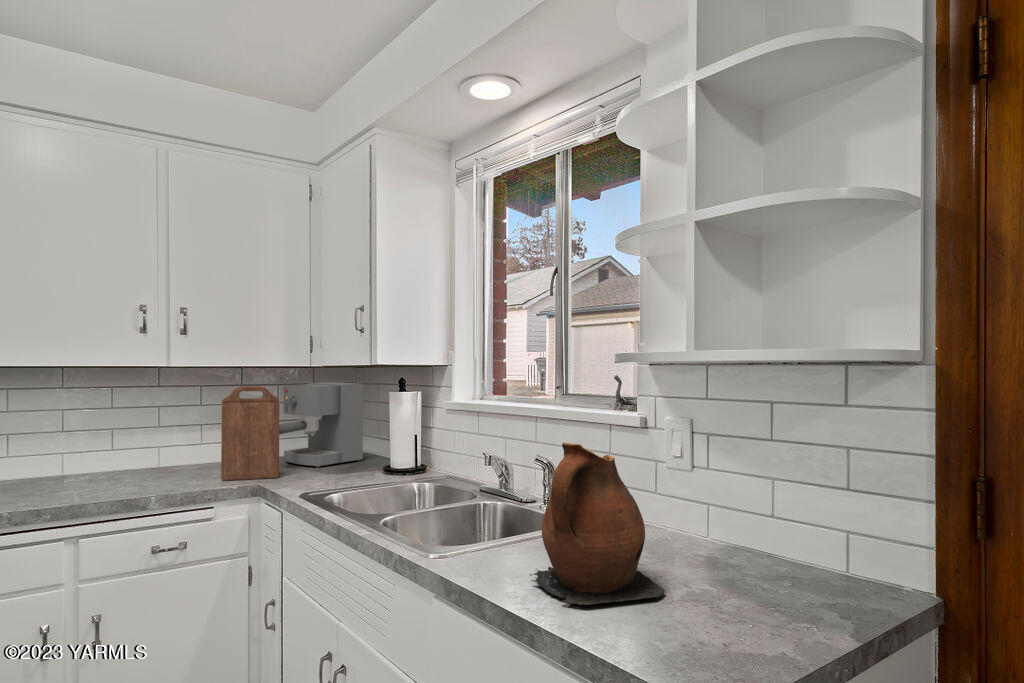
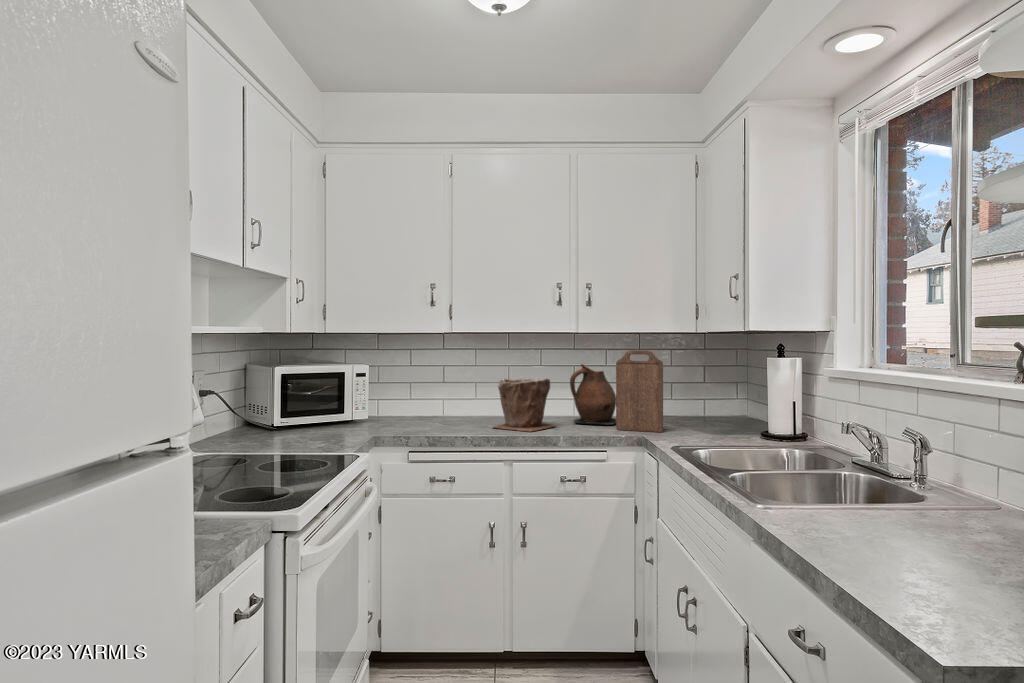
coffee maker: present [279,382,363,468] -> none [663,350,747,428]
plant pot: none [39,424,139,498] -> present [493,378,556,431]
ceramic pitcher: present [530,443,665,605] -> present [570,364,616,425]

